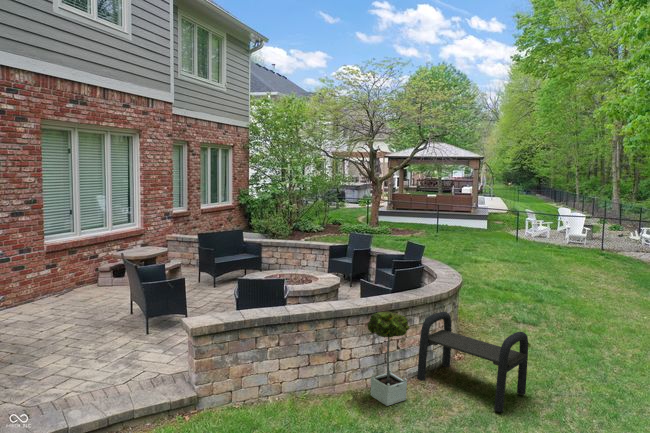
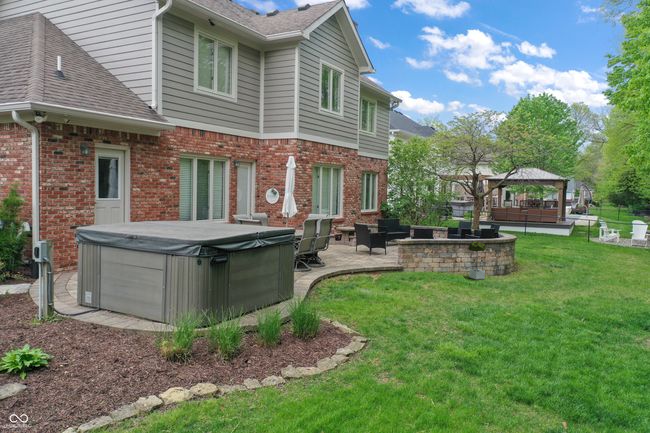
bench: present [417,312,528,412] -> none [491,248,540,284]

